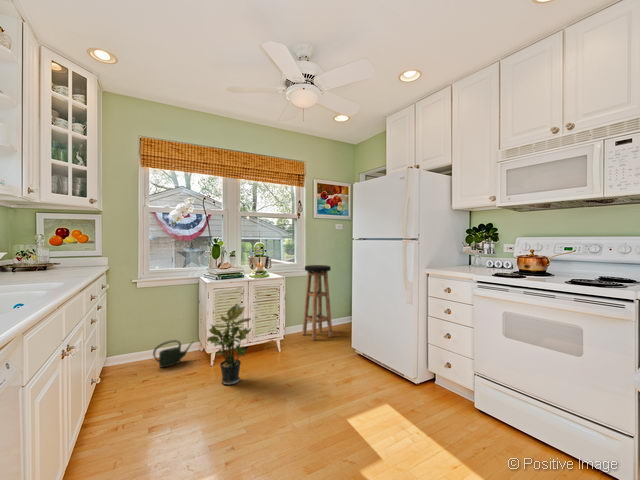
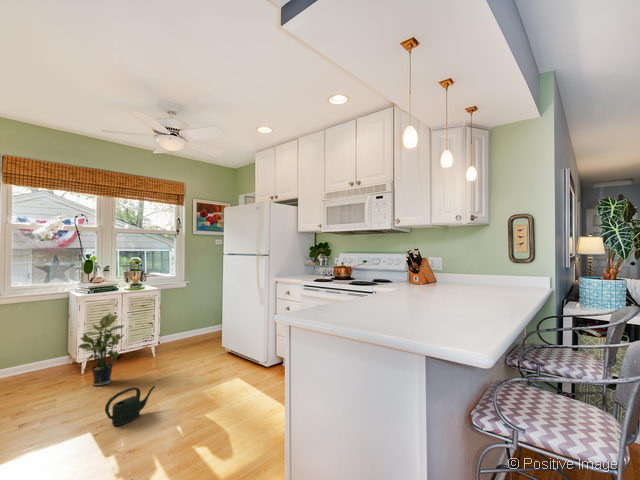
bar stool: present [302,265,332,341] -> none [179,277,209,346]
watering can: present [153,340,192,367] -> present [105,386,155,426]

